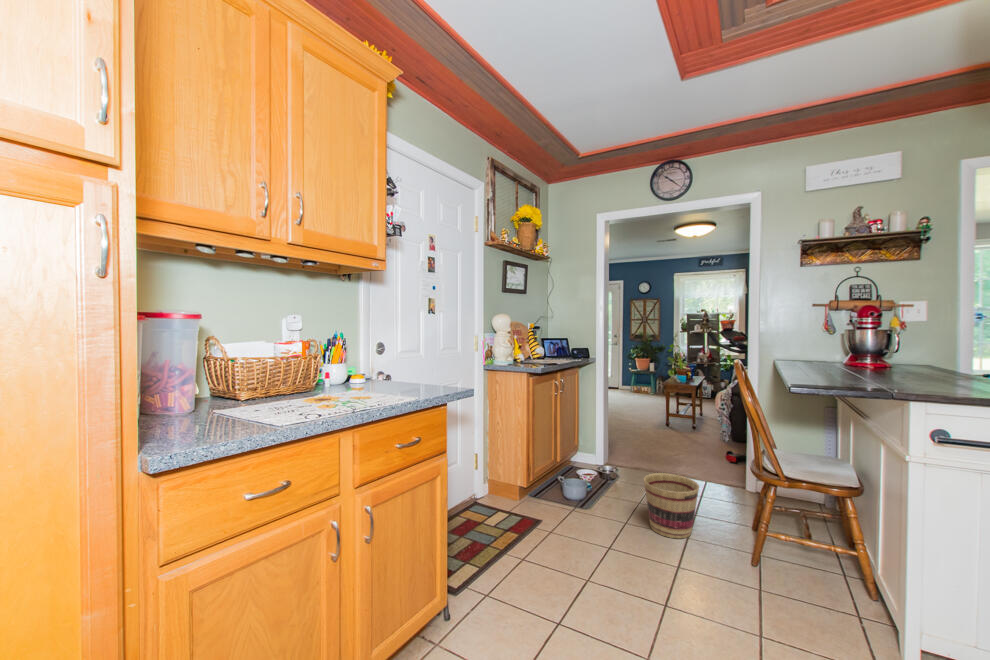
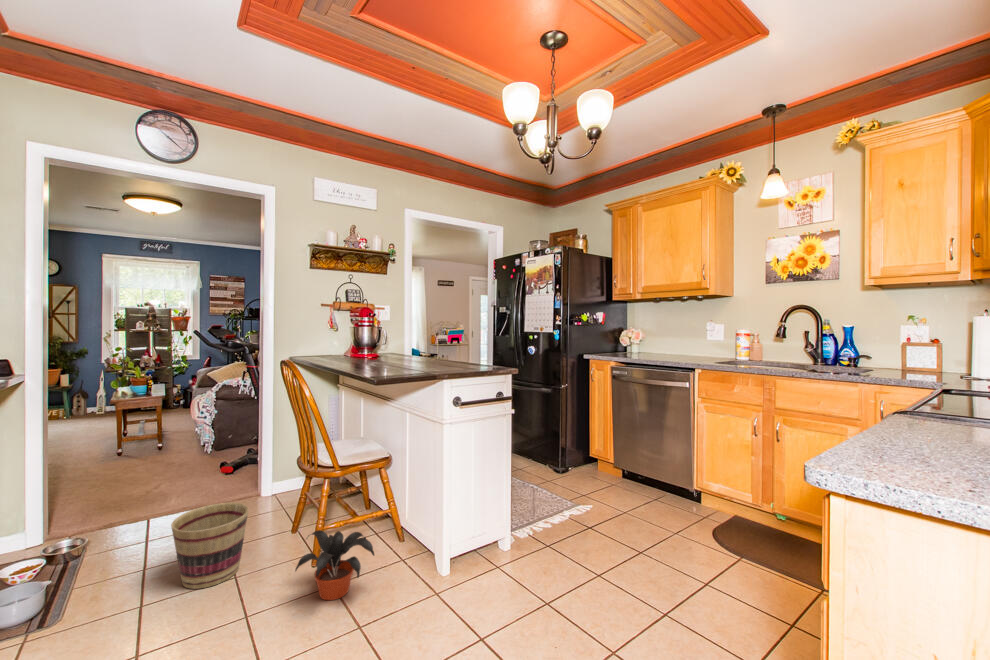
potted plant: none [711,533,798,611] -> present [295,530,374,600]

